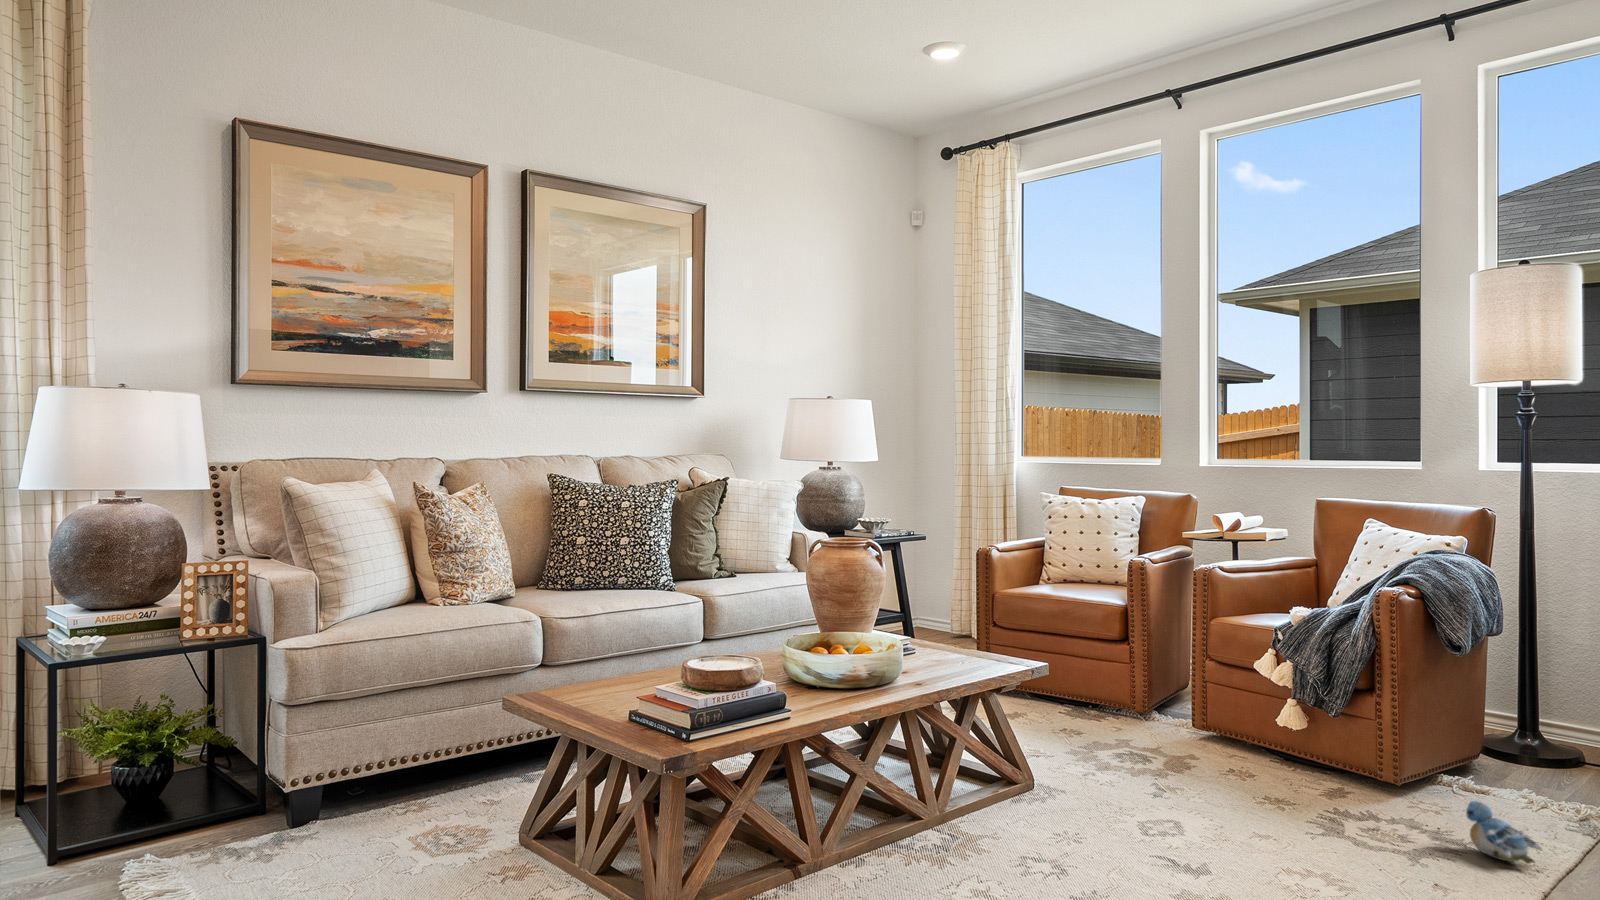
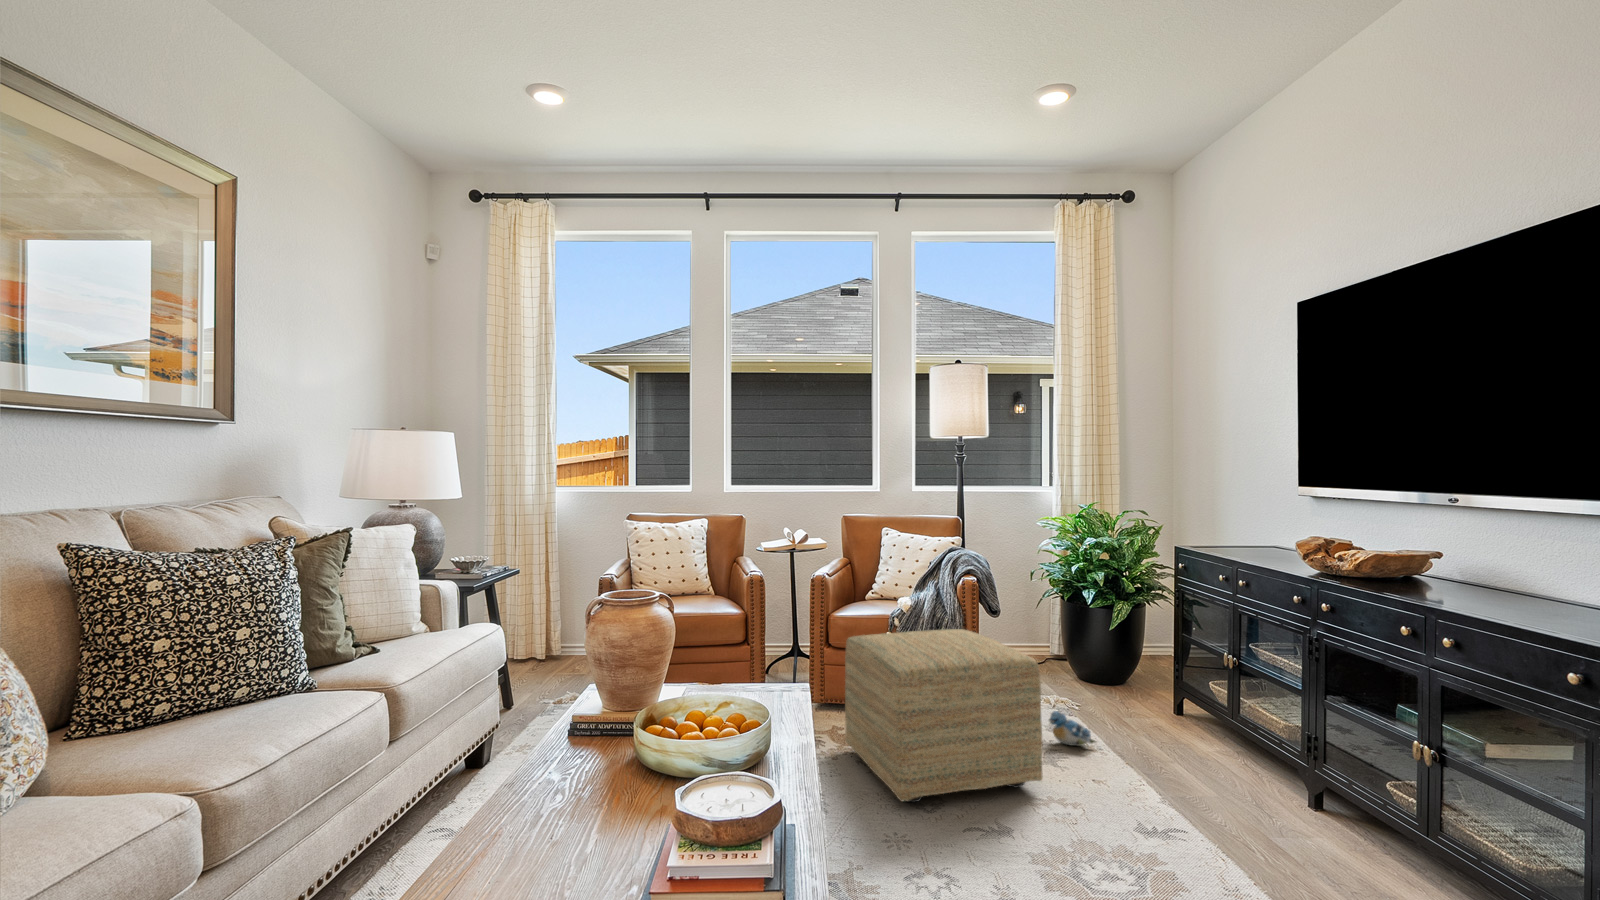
ottoman: none [1107,635,1344,855] -> present [845,629,1043,802]

